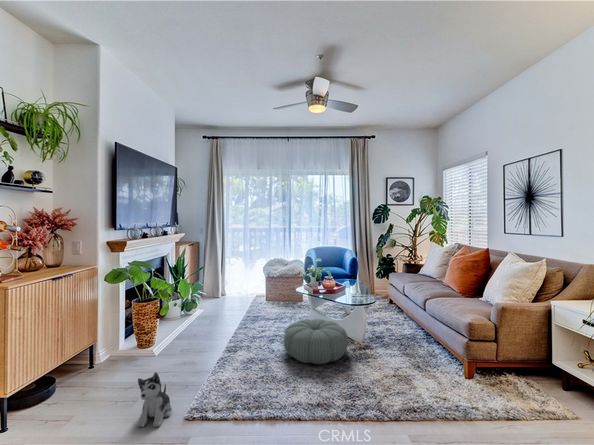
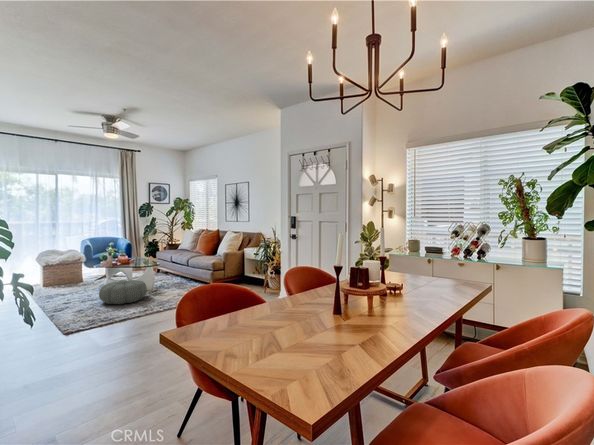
plush toy: present [137,372,172,427] -> none [26,310,50,345]

